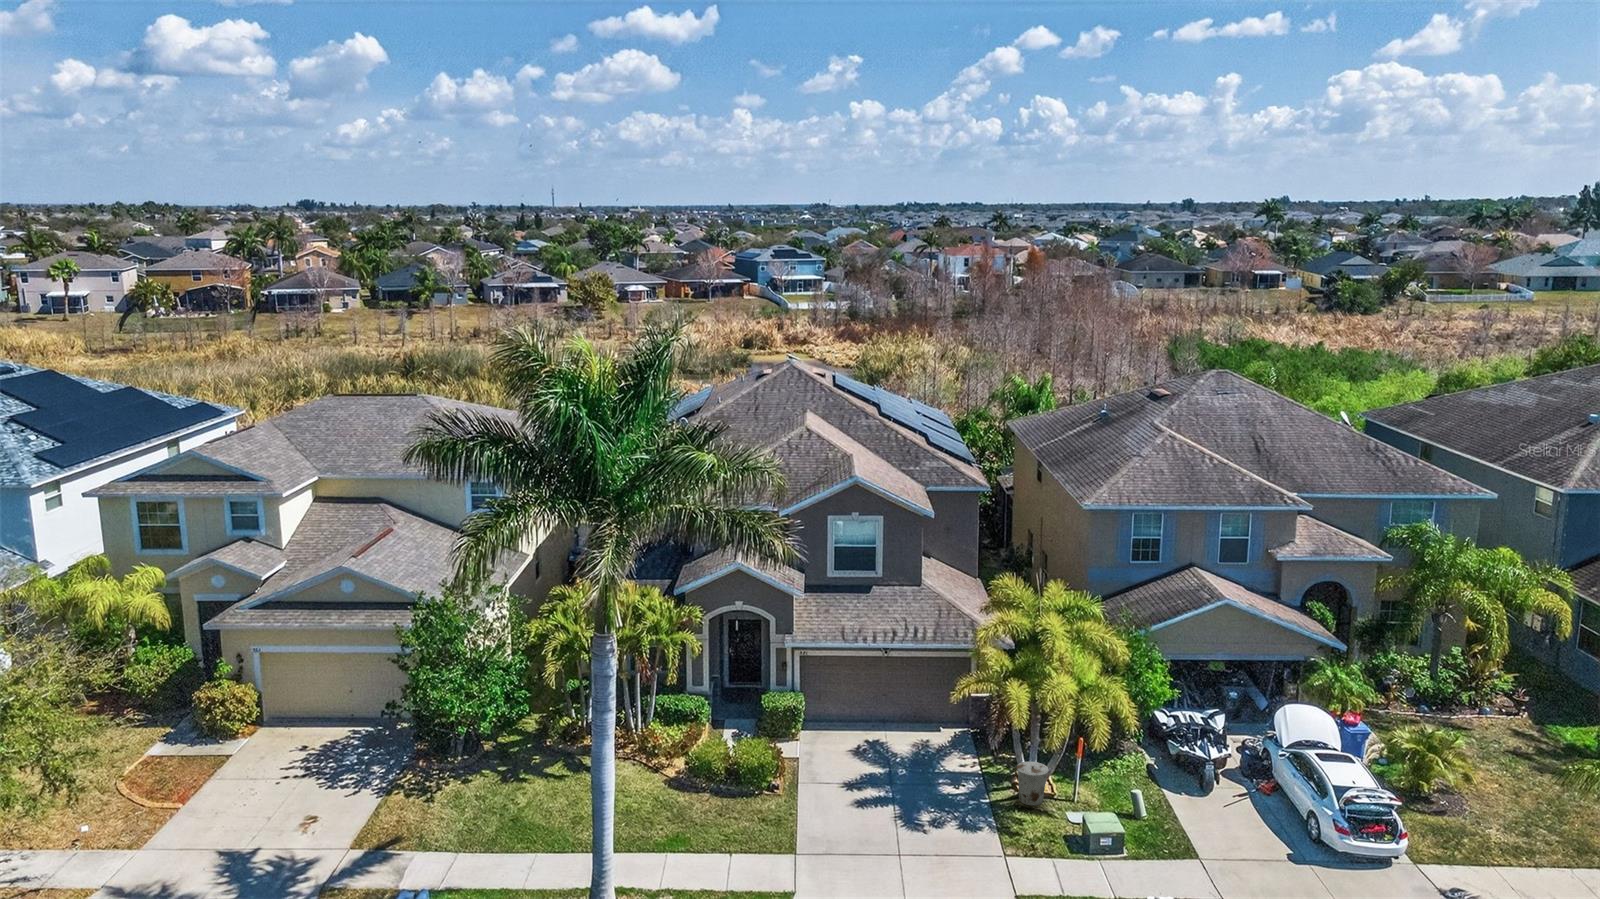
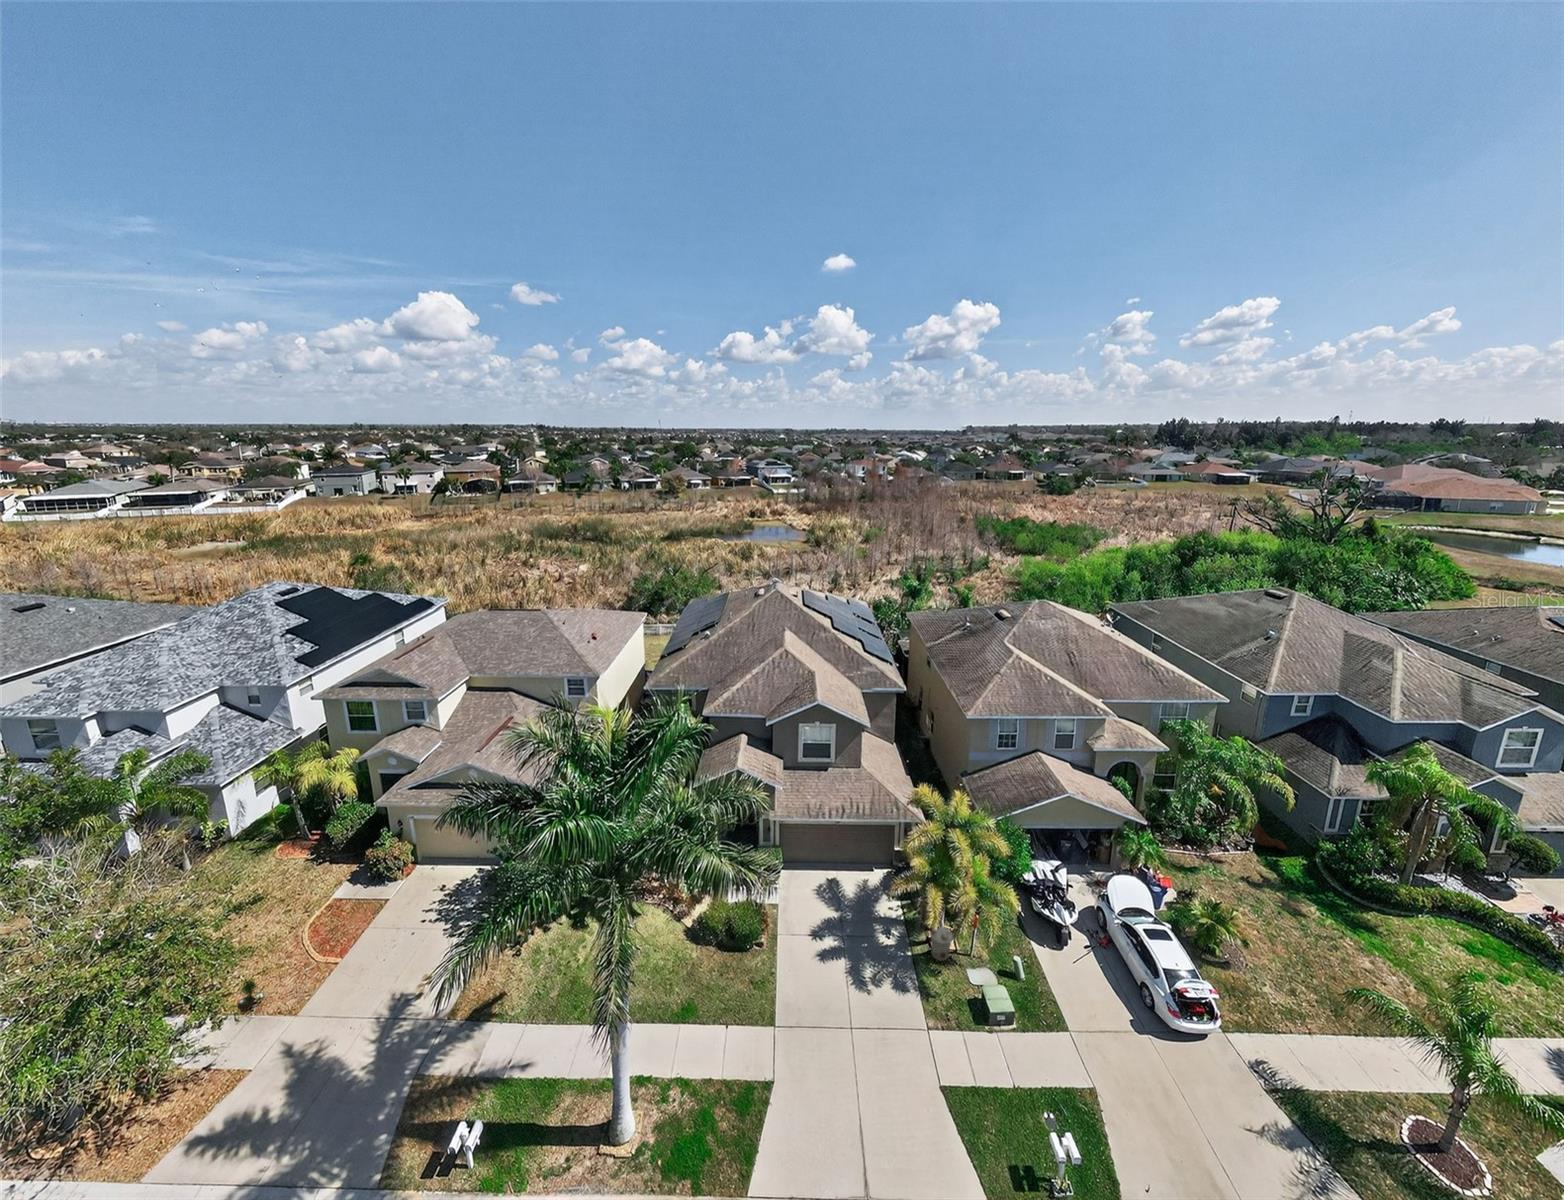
lounge chair: none [1522,661,1573,712] -> present [1253,822,1287,850]
potted tree: none [59,799,88,844] -> present [237,979,256,1011]

